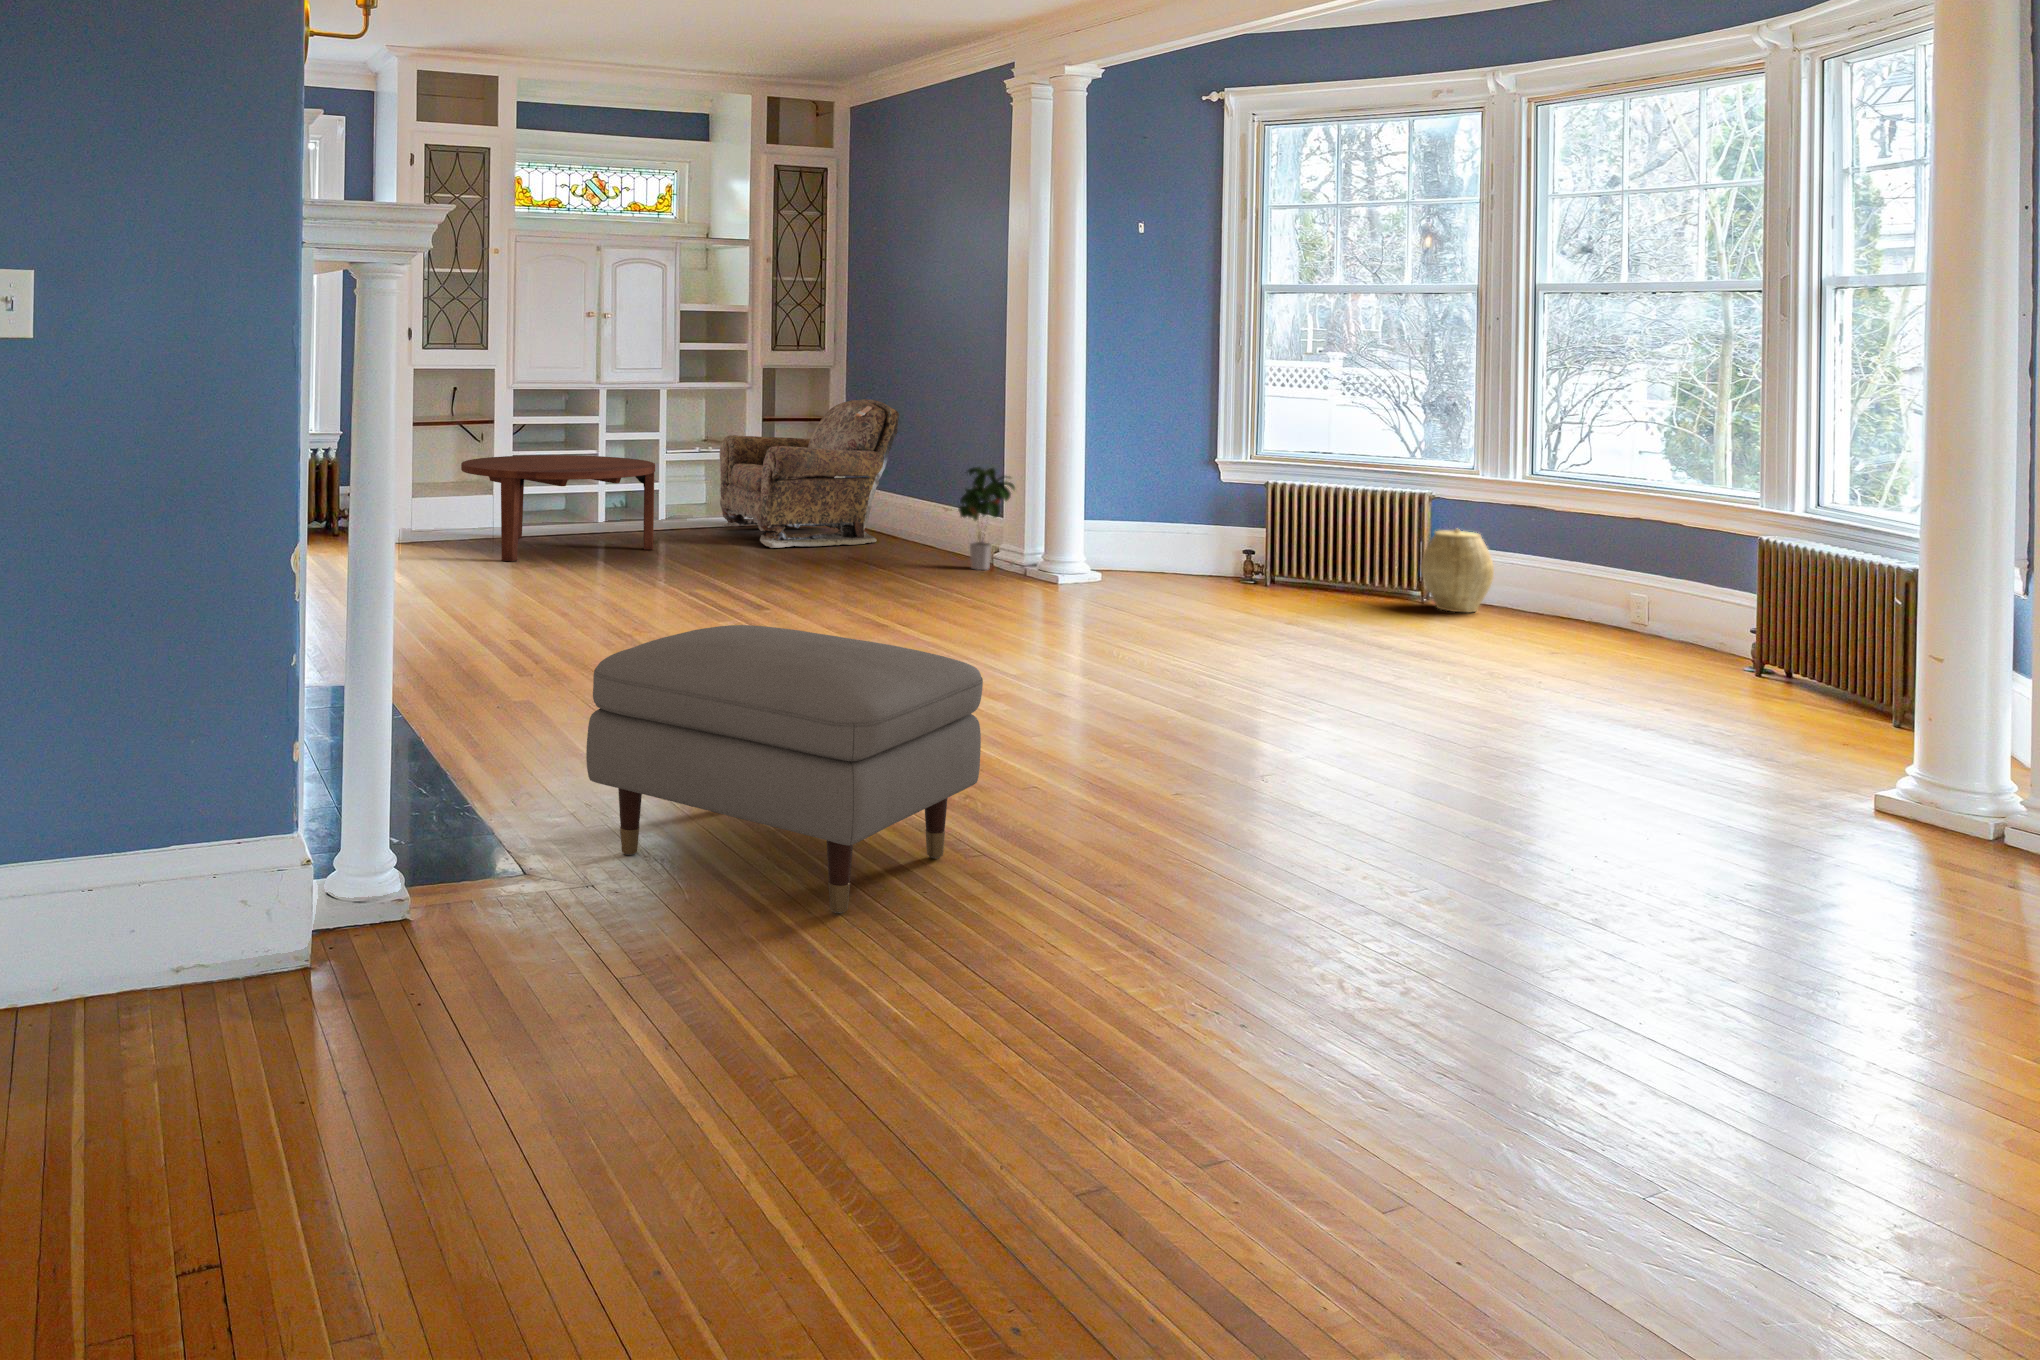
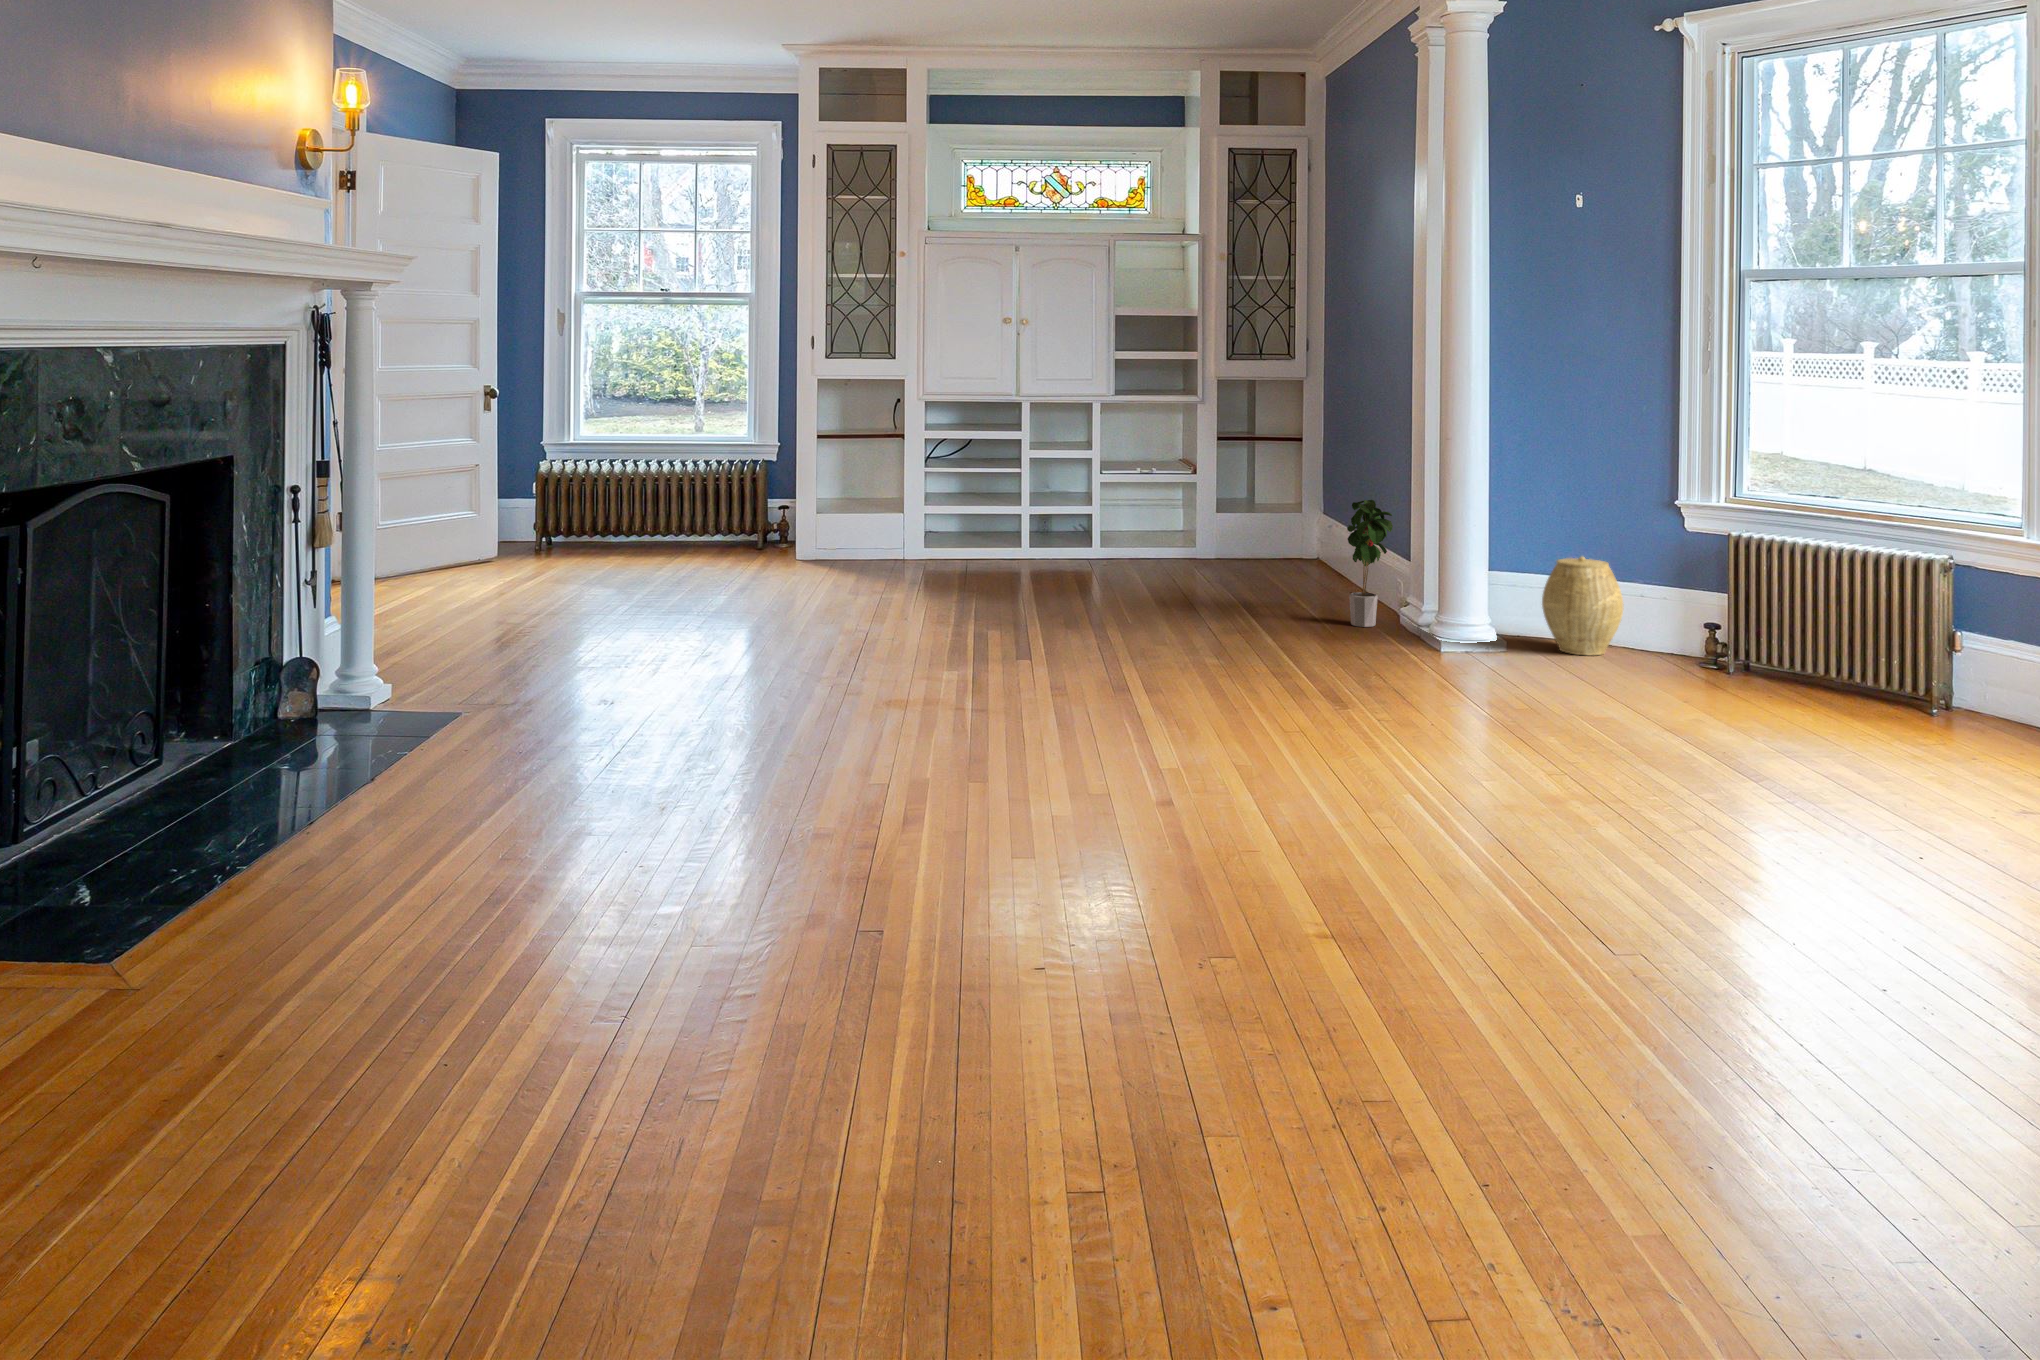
armchair: present [720,399,899,548] -> none [1153,418,1336,587]
coffee table: present [461,455,655,561] -> none [829,472,1039,583]
woven basket: present [1421,529,1494,612] -> present [1542,557,1624,655]
ottoman: present [586,625,983,913] -> none [27,674,454,1081]

